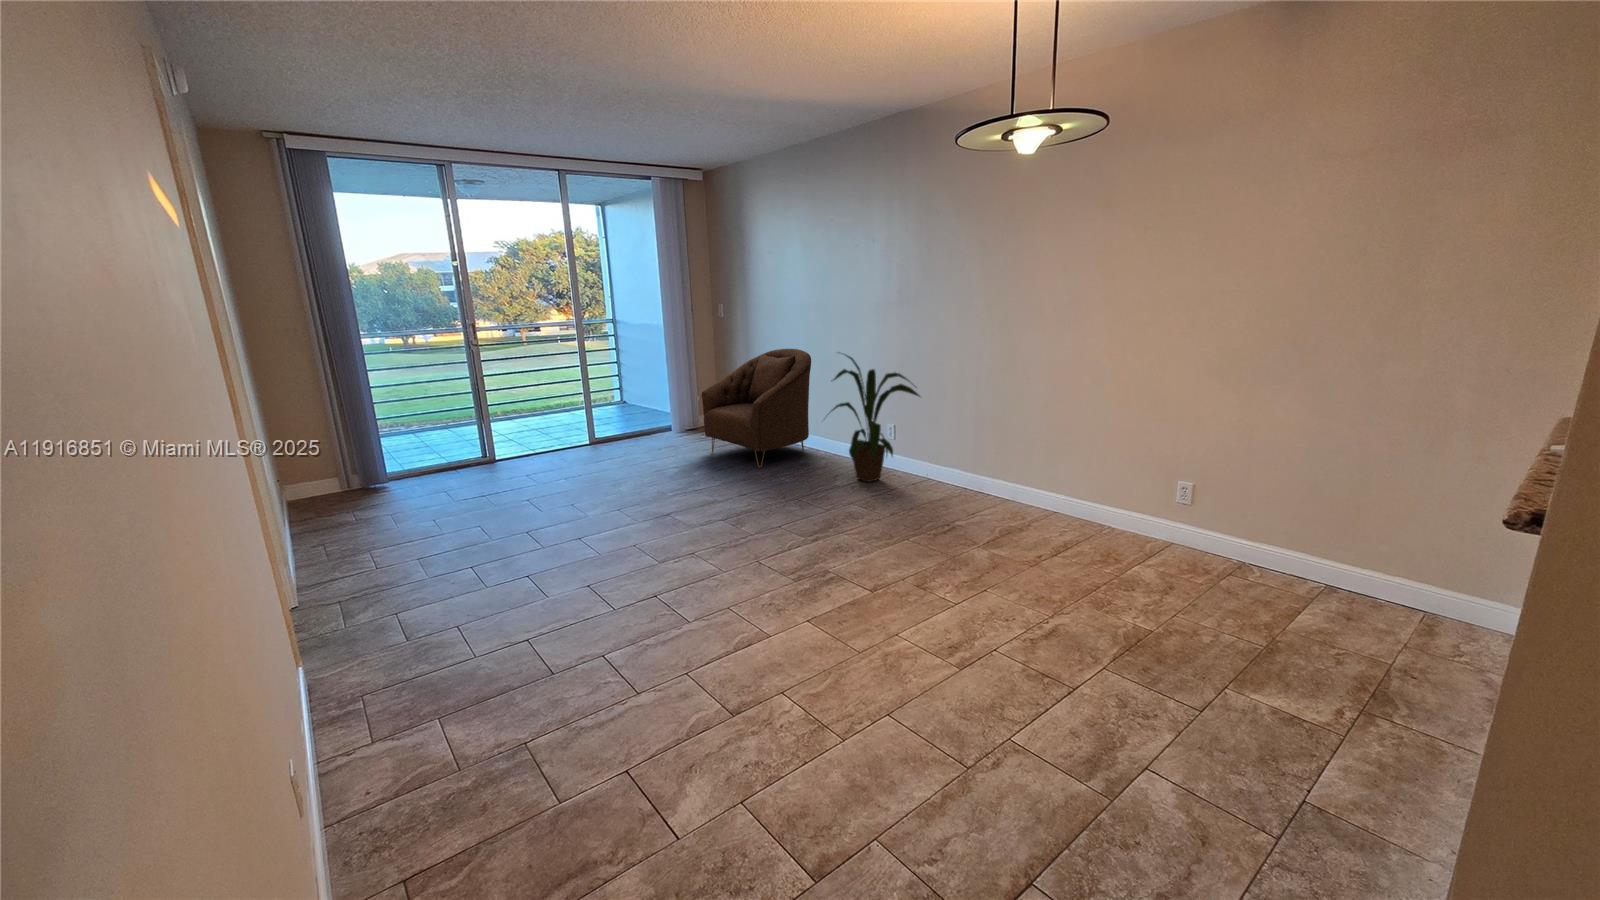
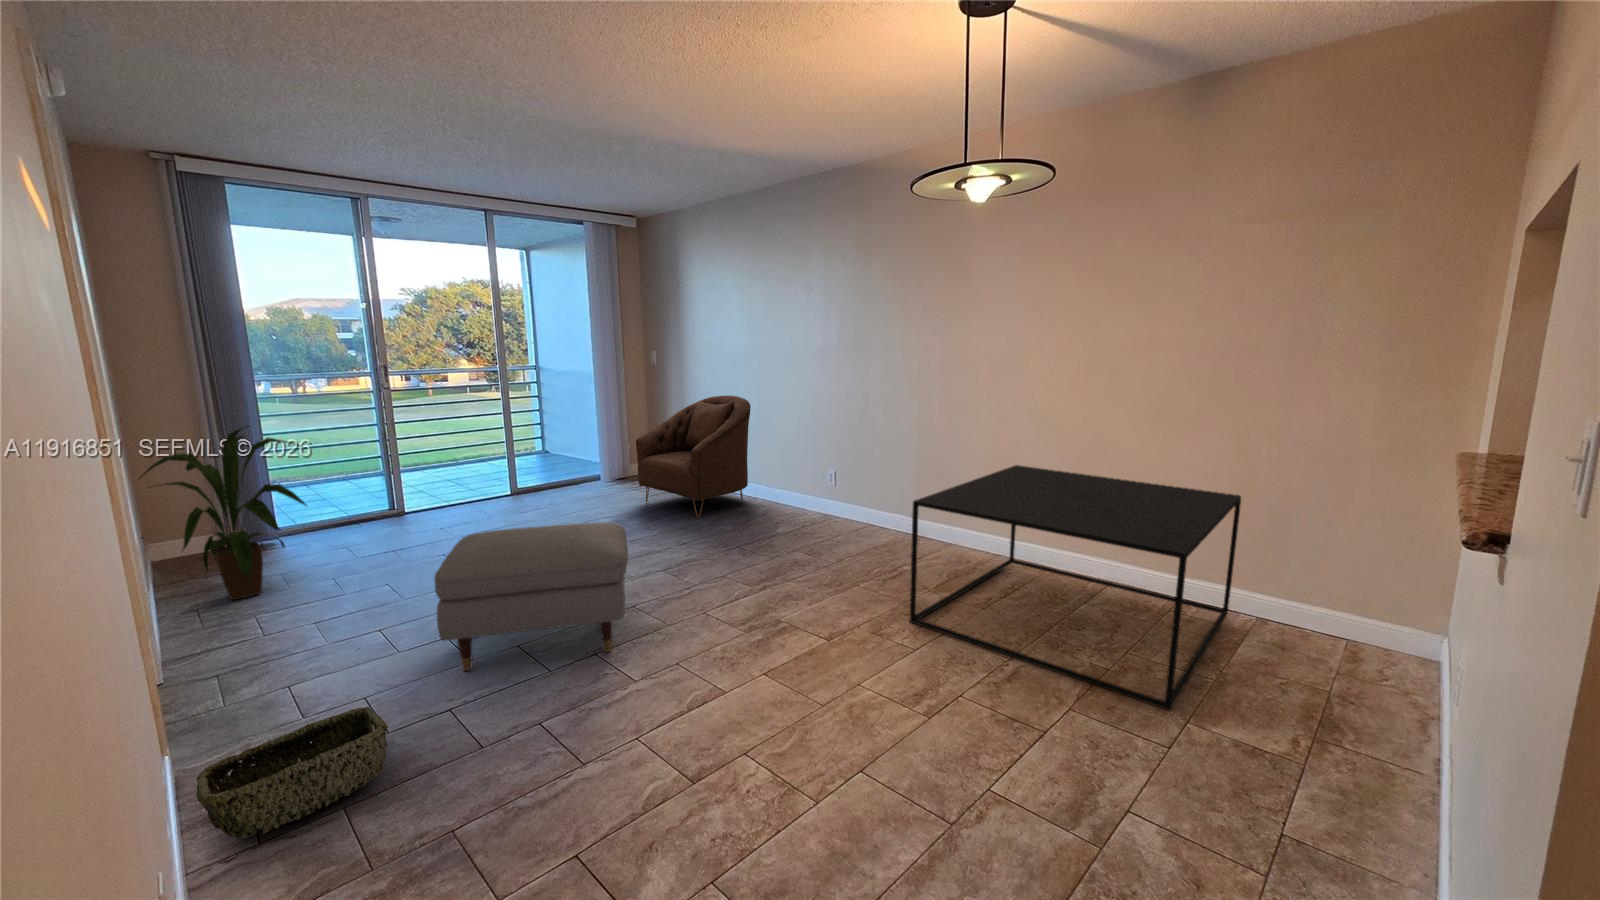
house plant: present [827,355,920,482] -> present [139,426,306,600]
coffee table: none [954,421,1315,675] -> present [910,465,1241,710]
ottoman: none [512,475,685,606] -> present [434,523,628,671]
woven basket: none [322,633,473,737] -> present [196,707,388,838]

